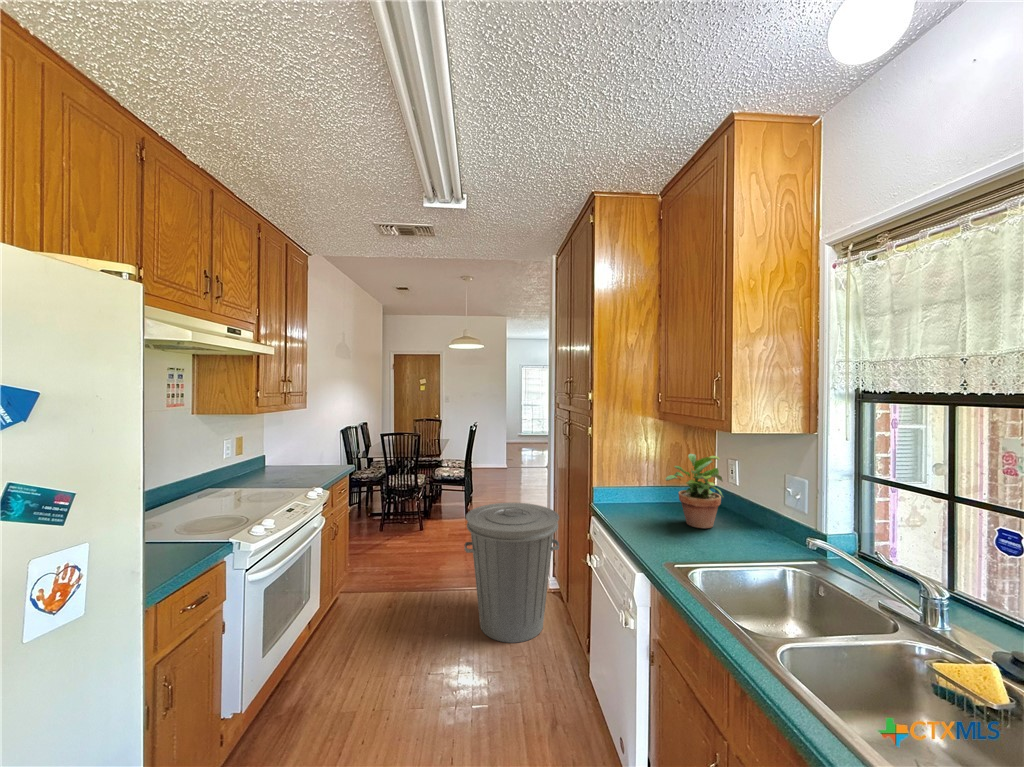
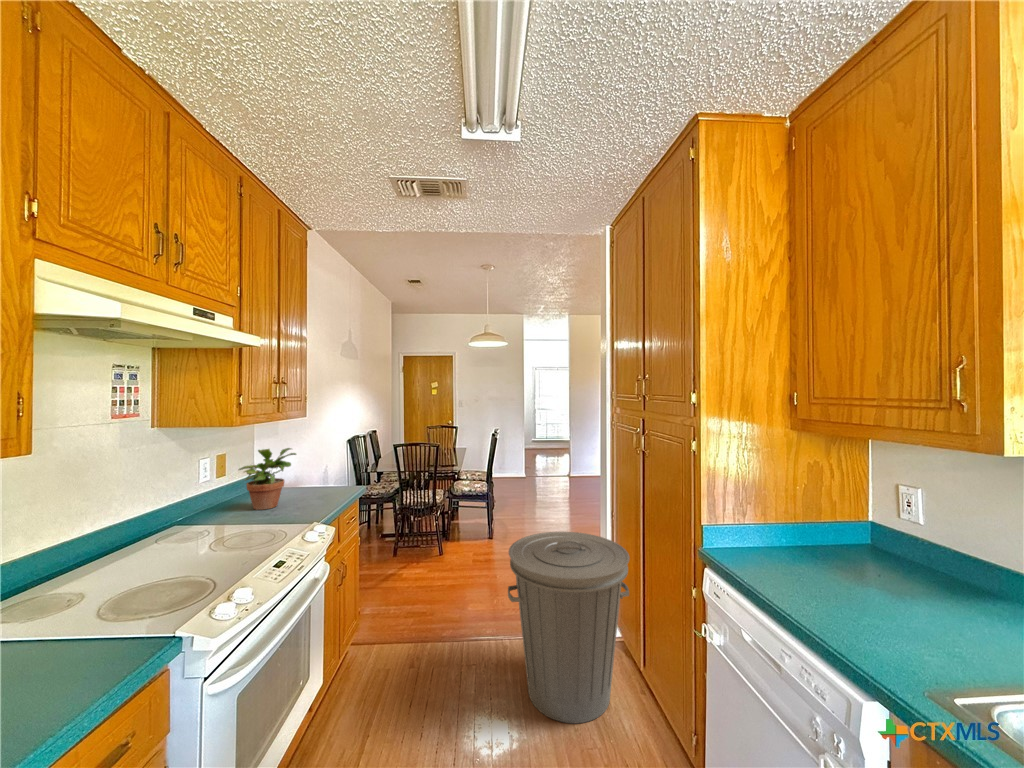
potted plant: present [666,454,723,528] -> present [239,448,296,510]

